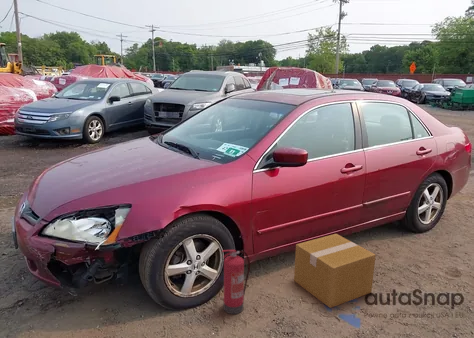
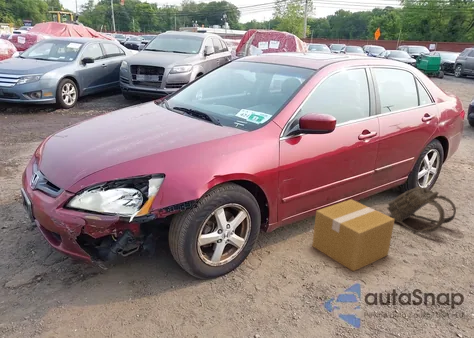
backpack: none [380,222,451,271] -> present [387,186,456,233]
fire extinguisher: present [222,250,250,314] -> none [251,218,278,281]

